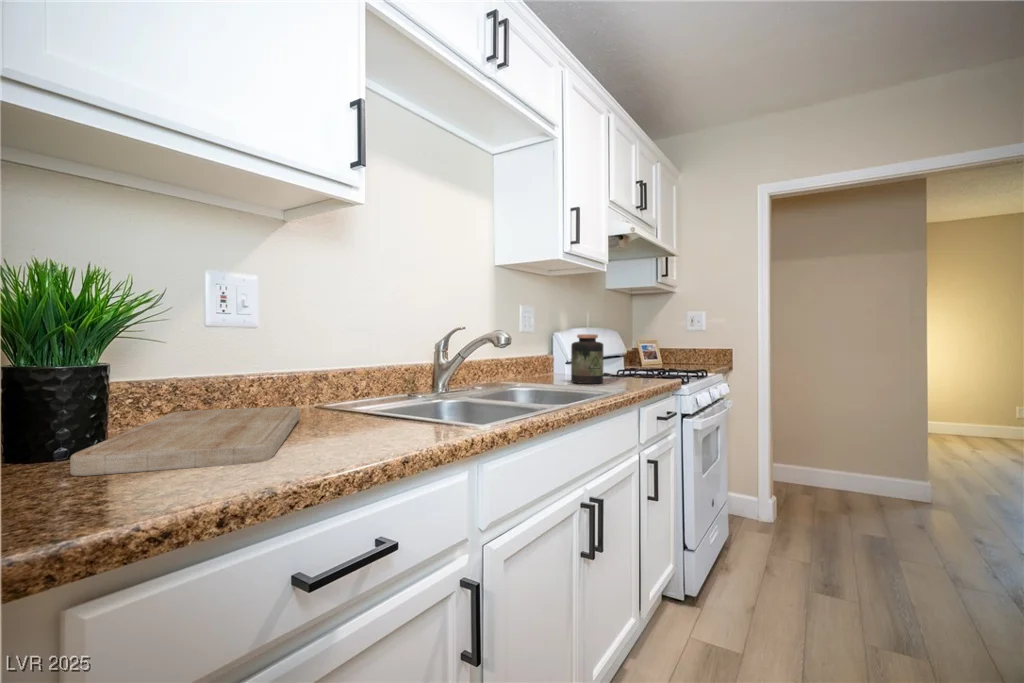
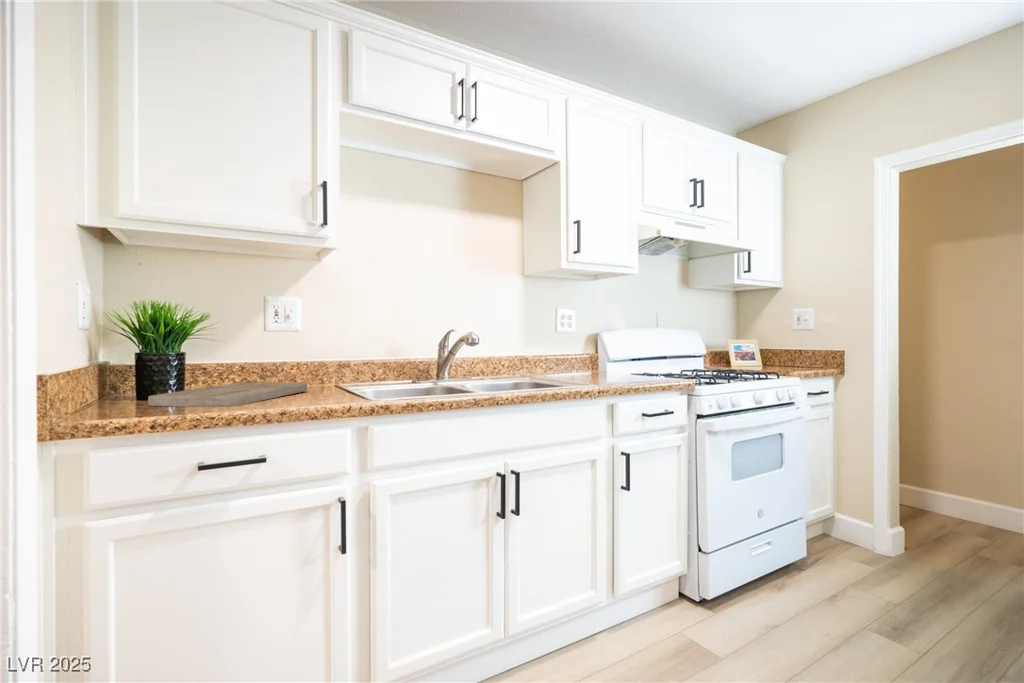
jar: present [571,334,603,384] -> none [589,333,620,380]

